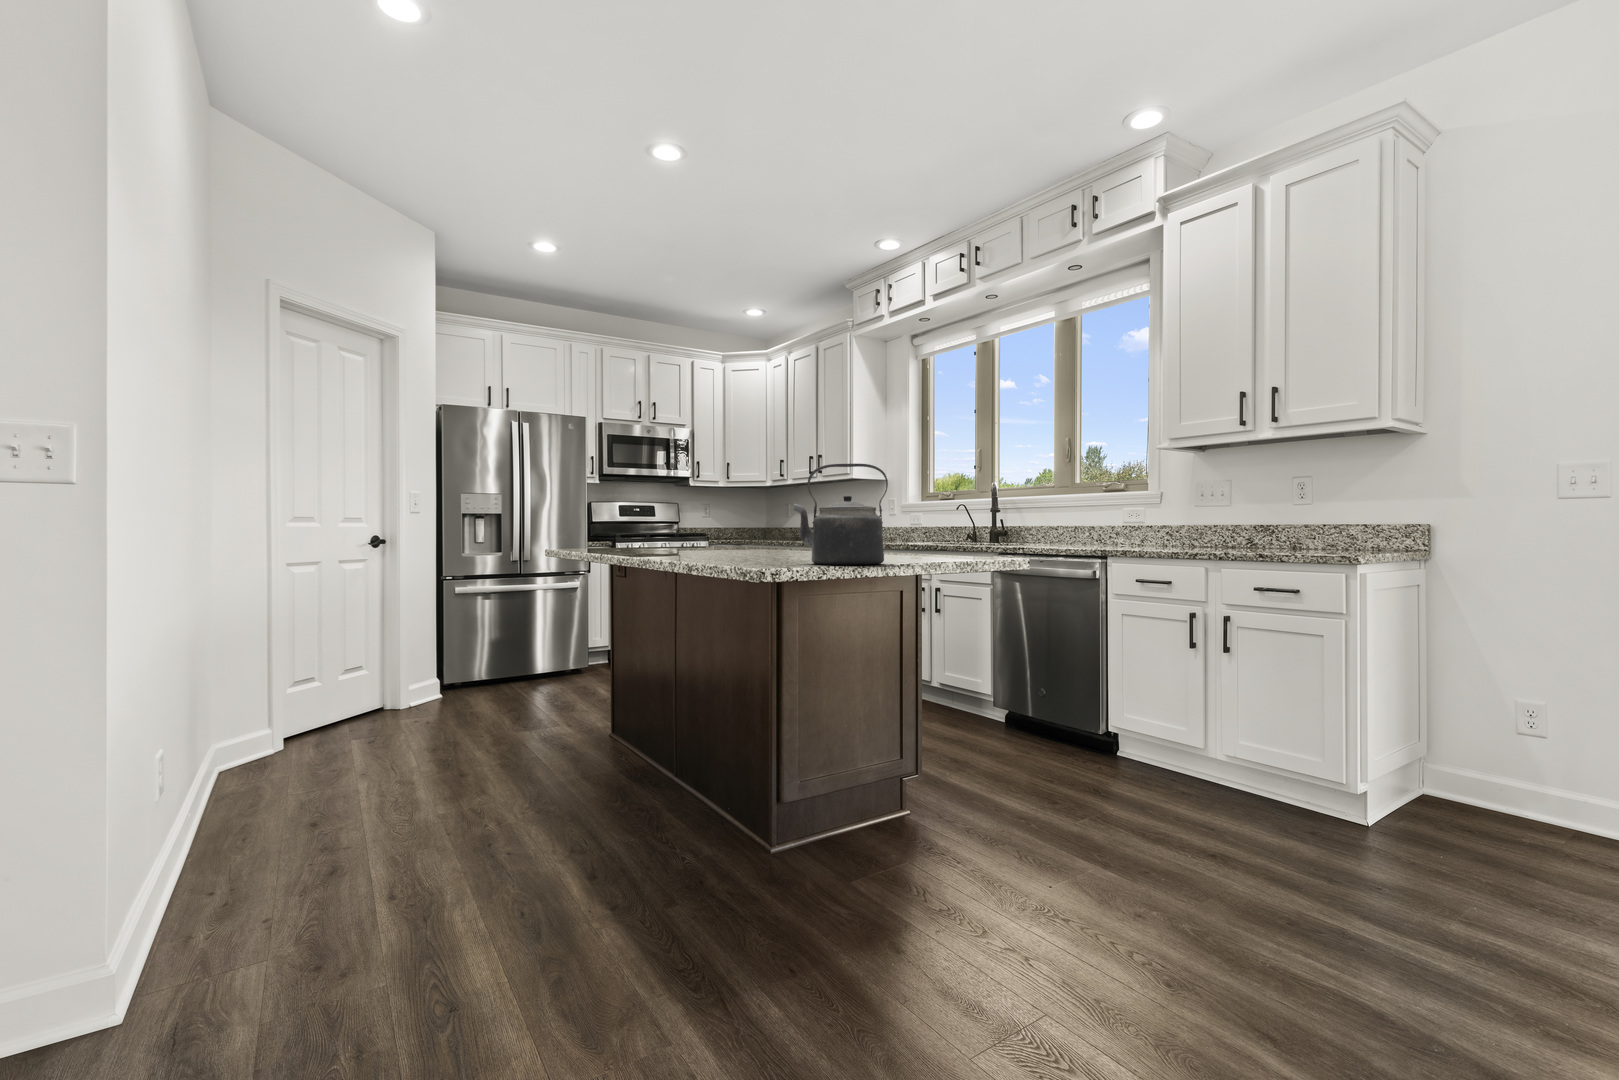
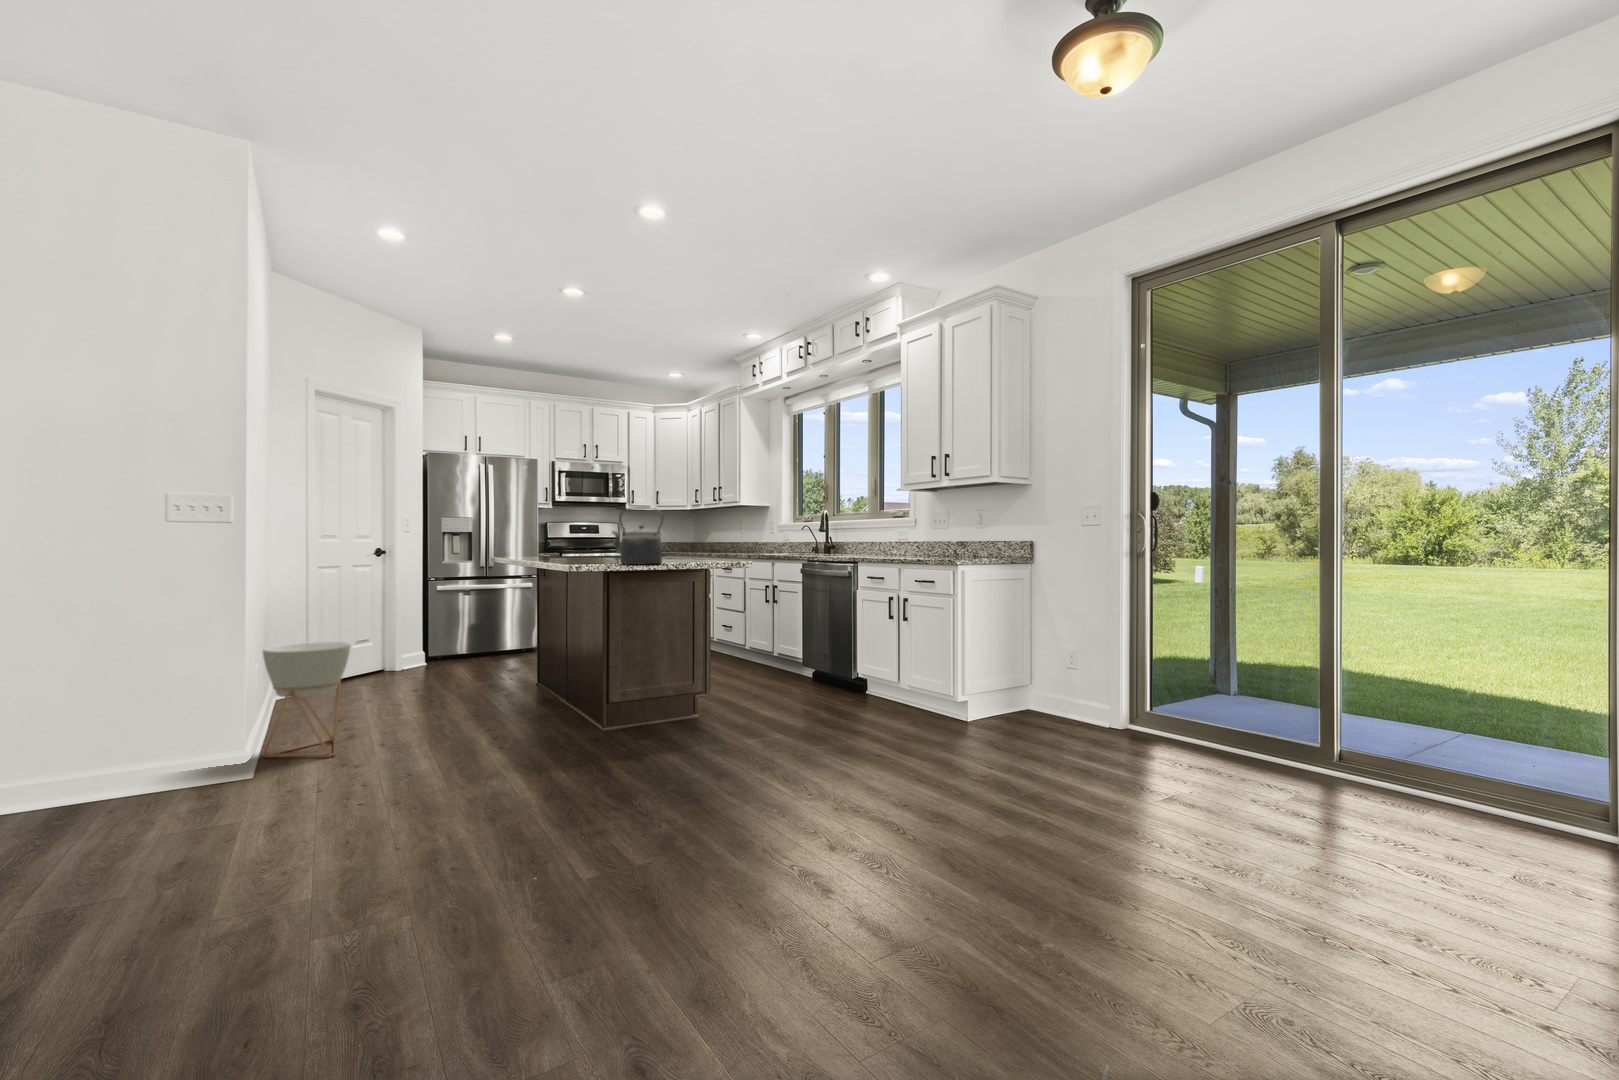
planter: none [154,710,332,951] -> present [263,642,350,757]

